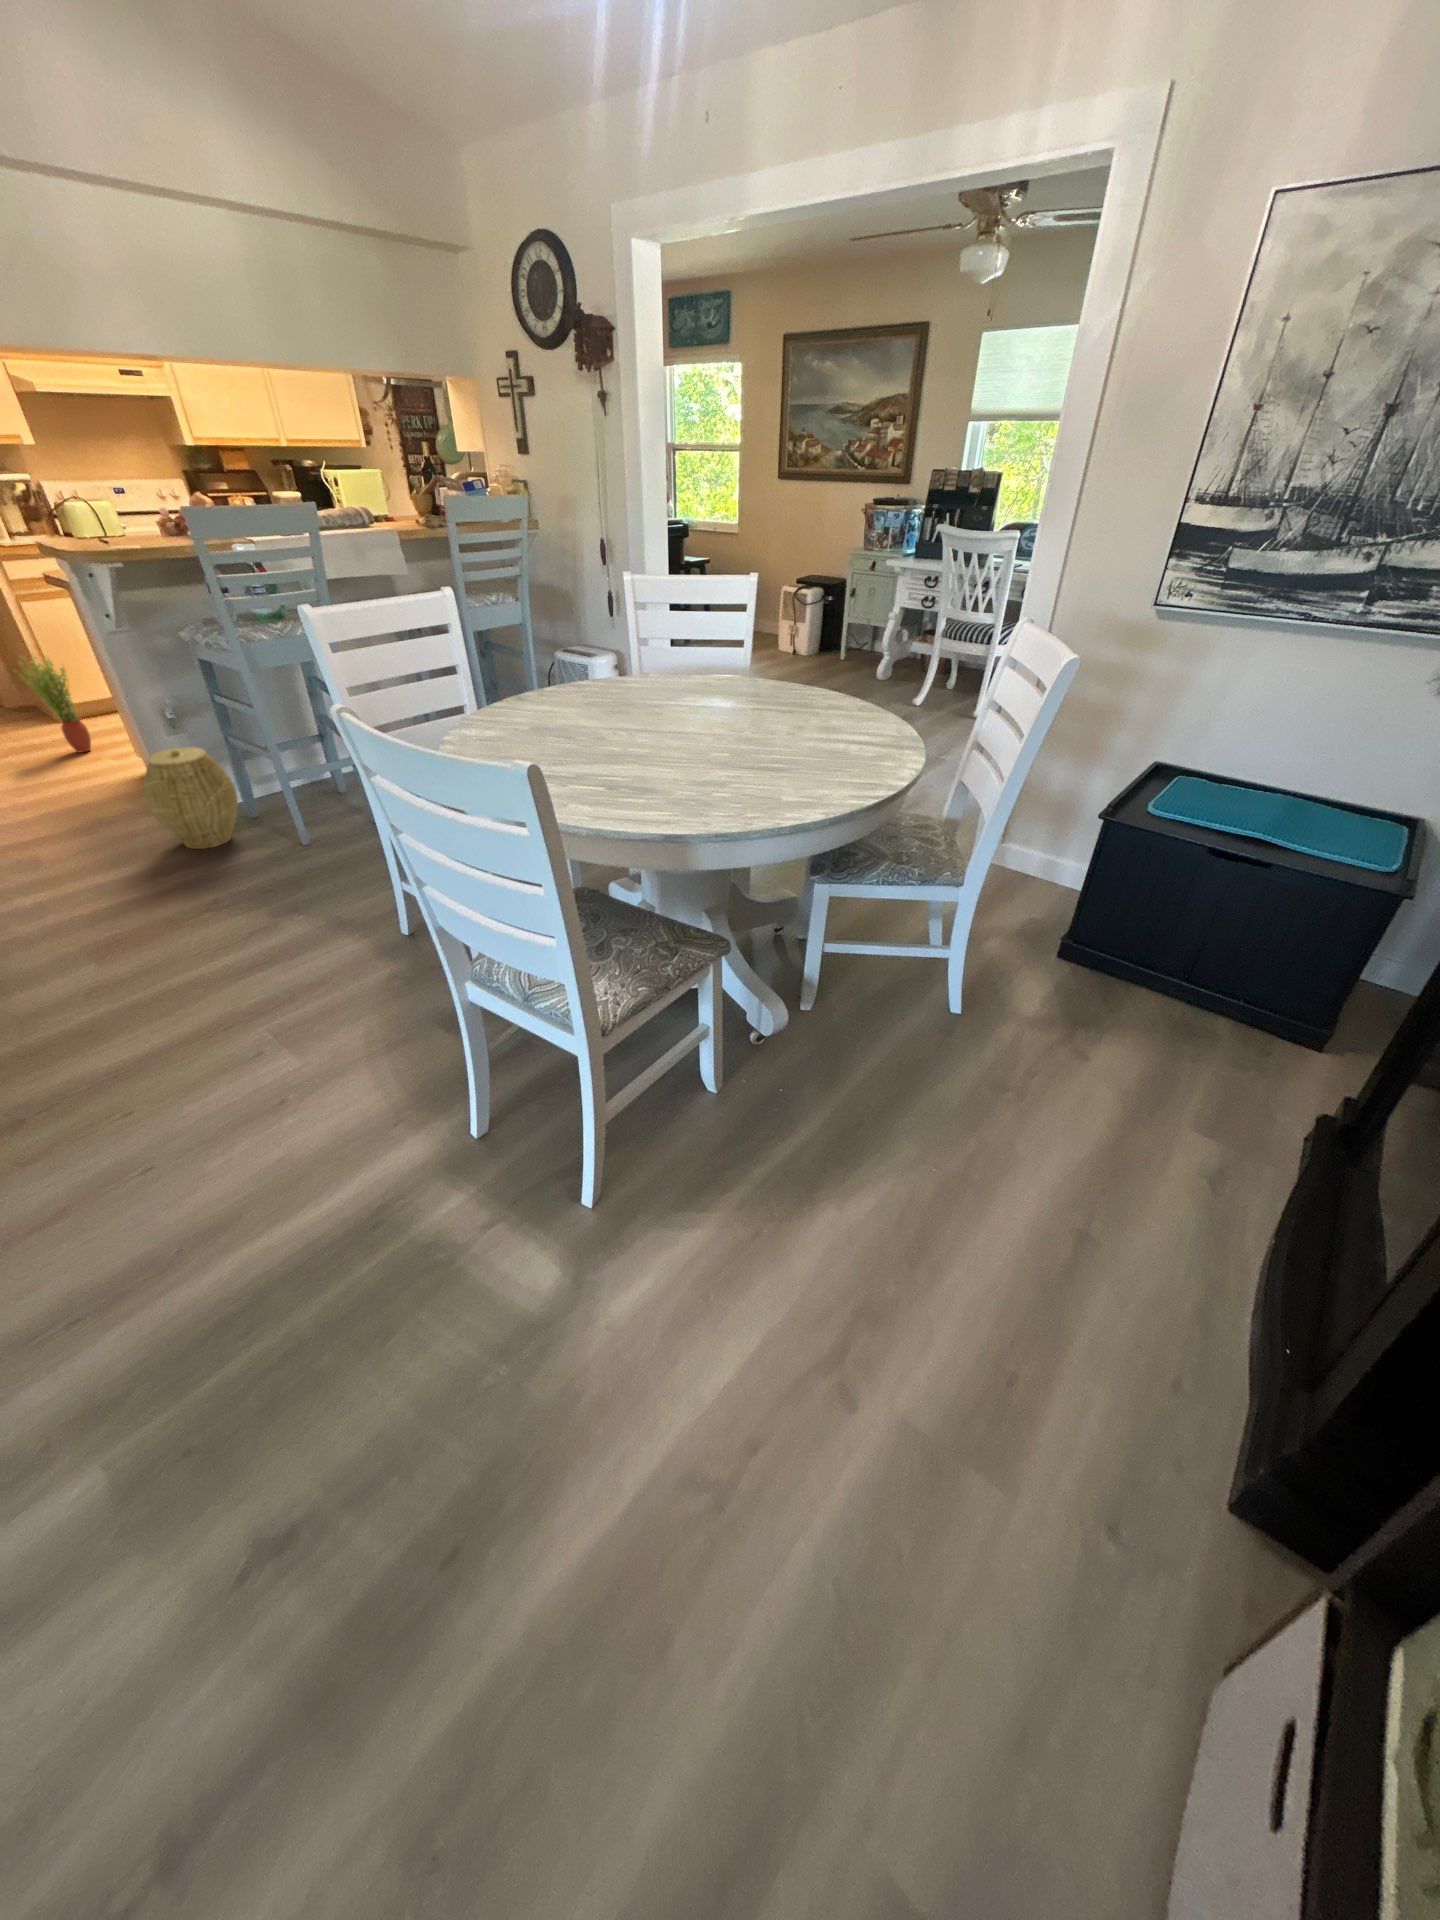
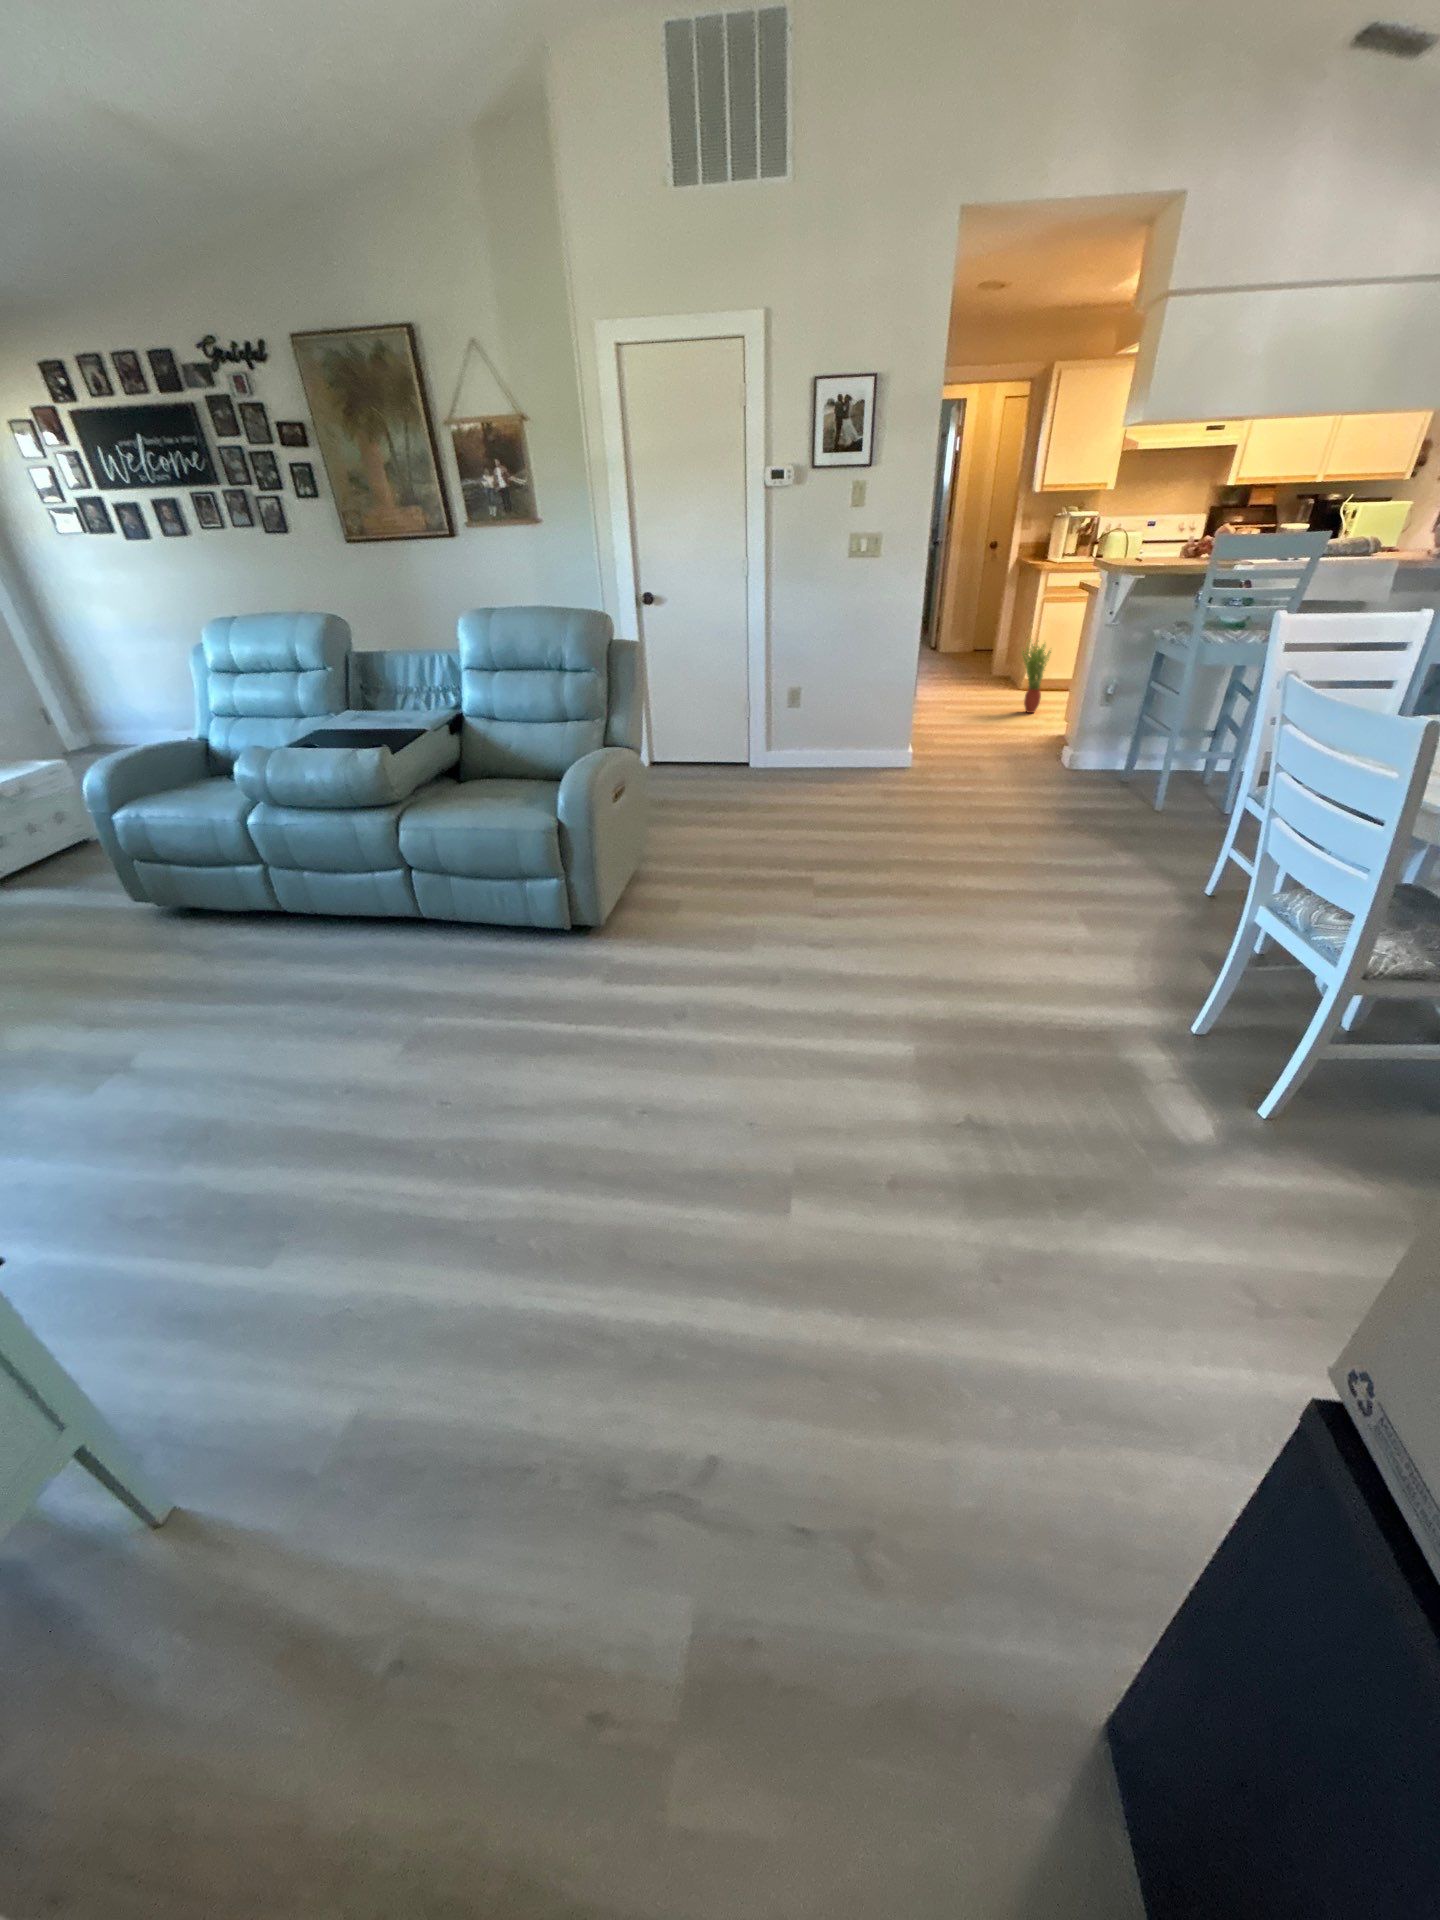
woven basket: present [144,747,238,849] -> none [1063,715,1129,793]

